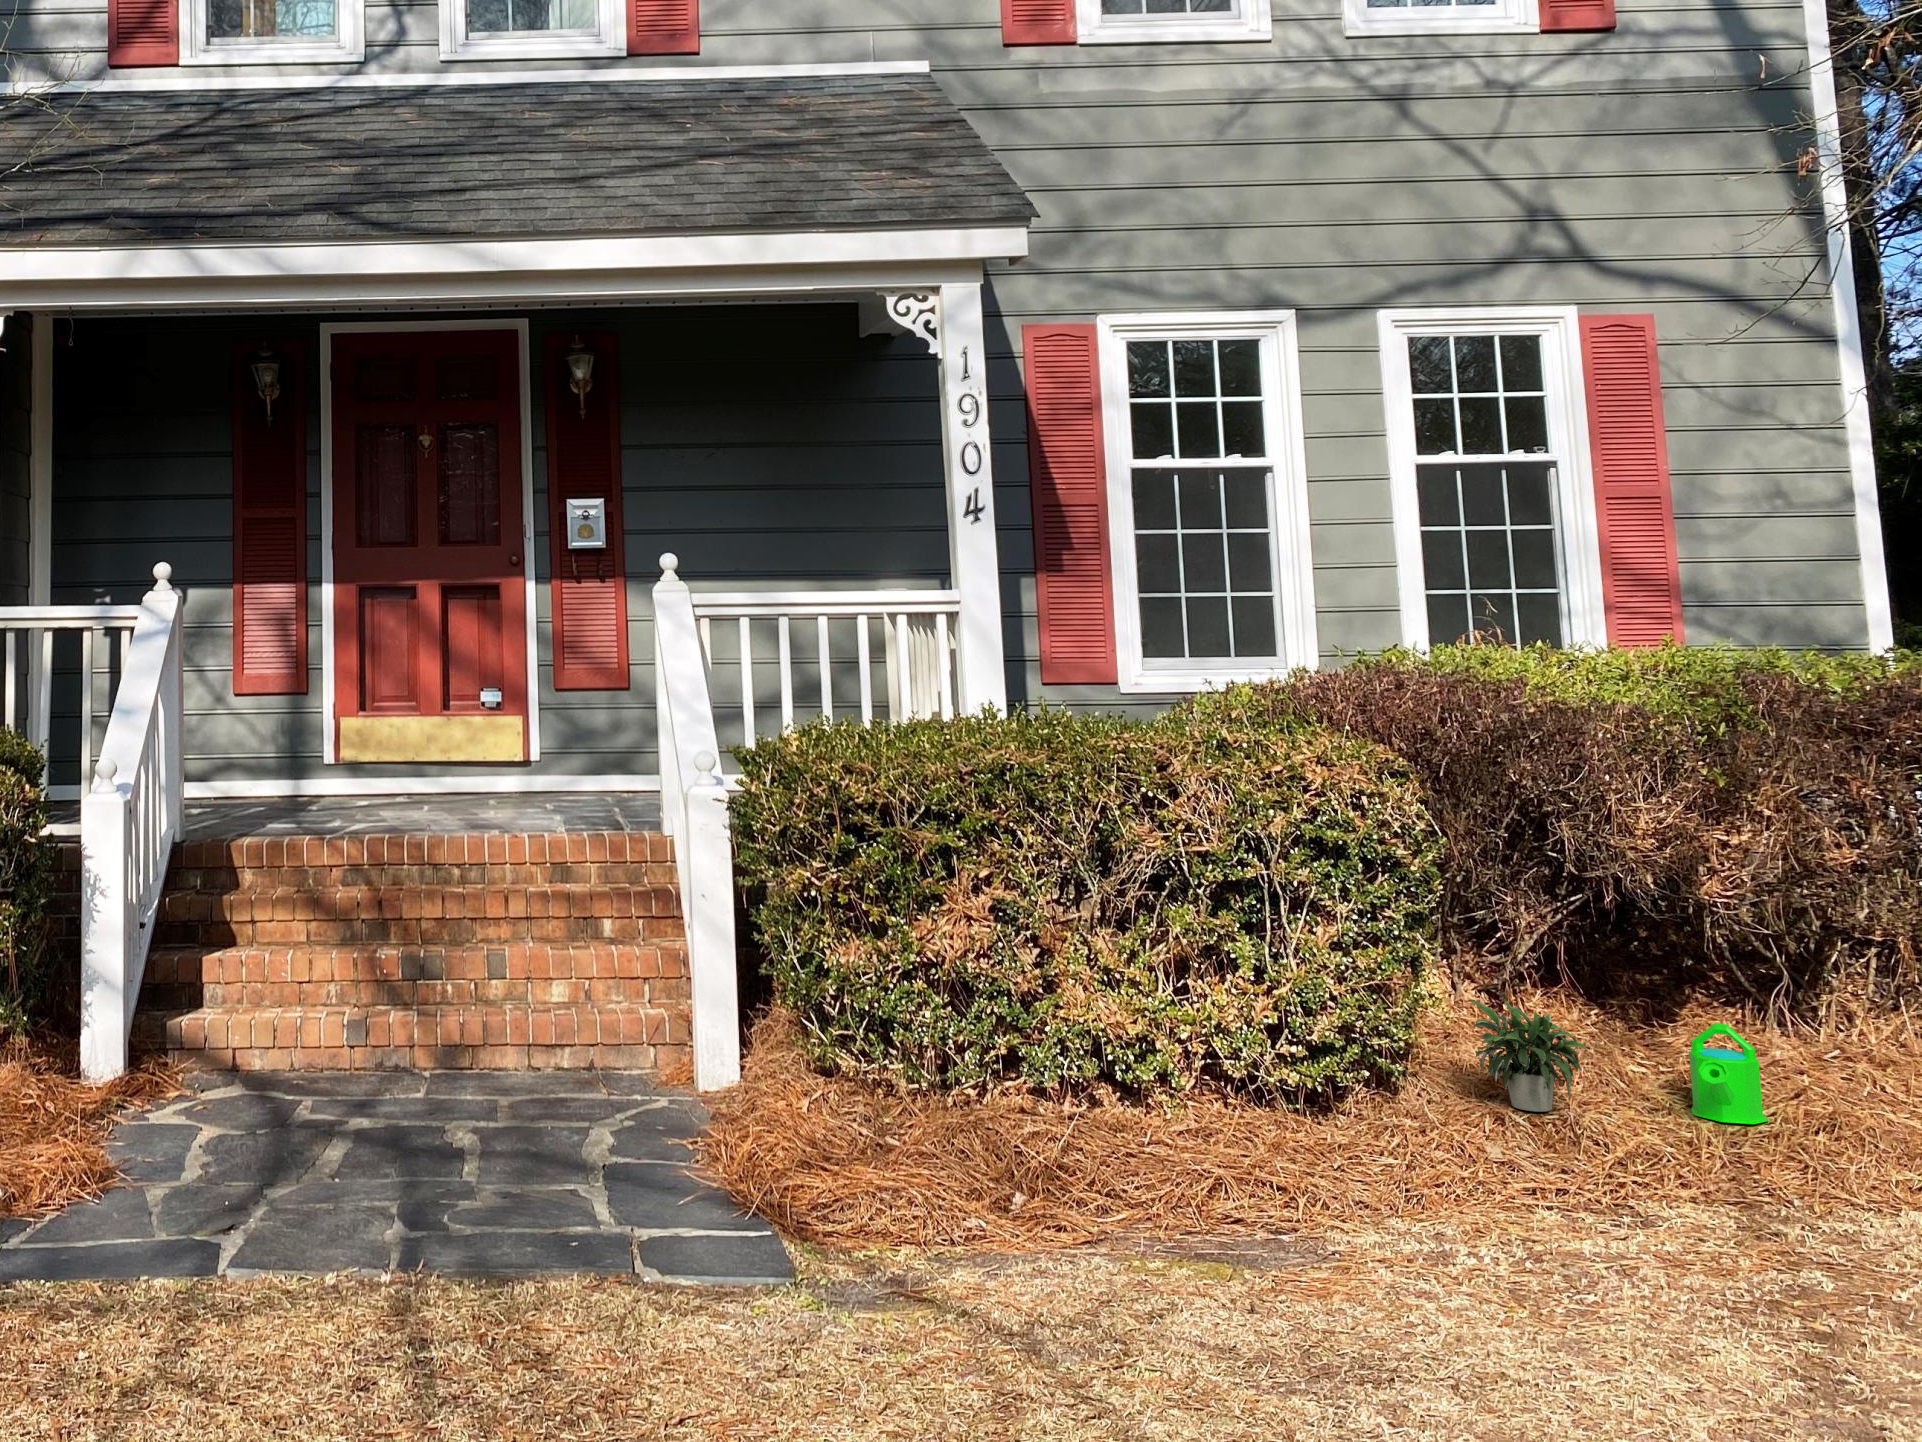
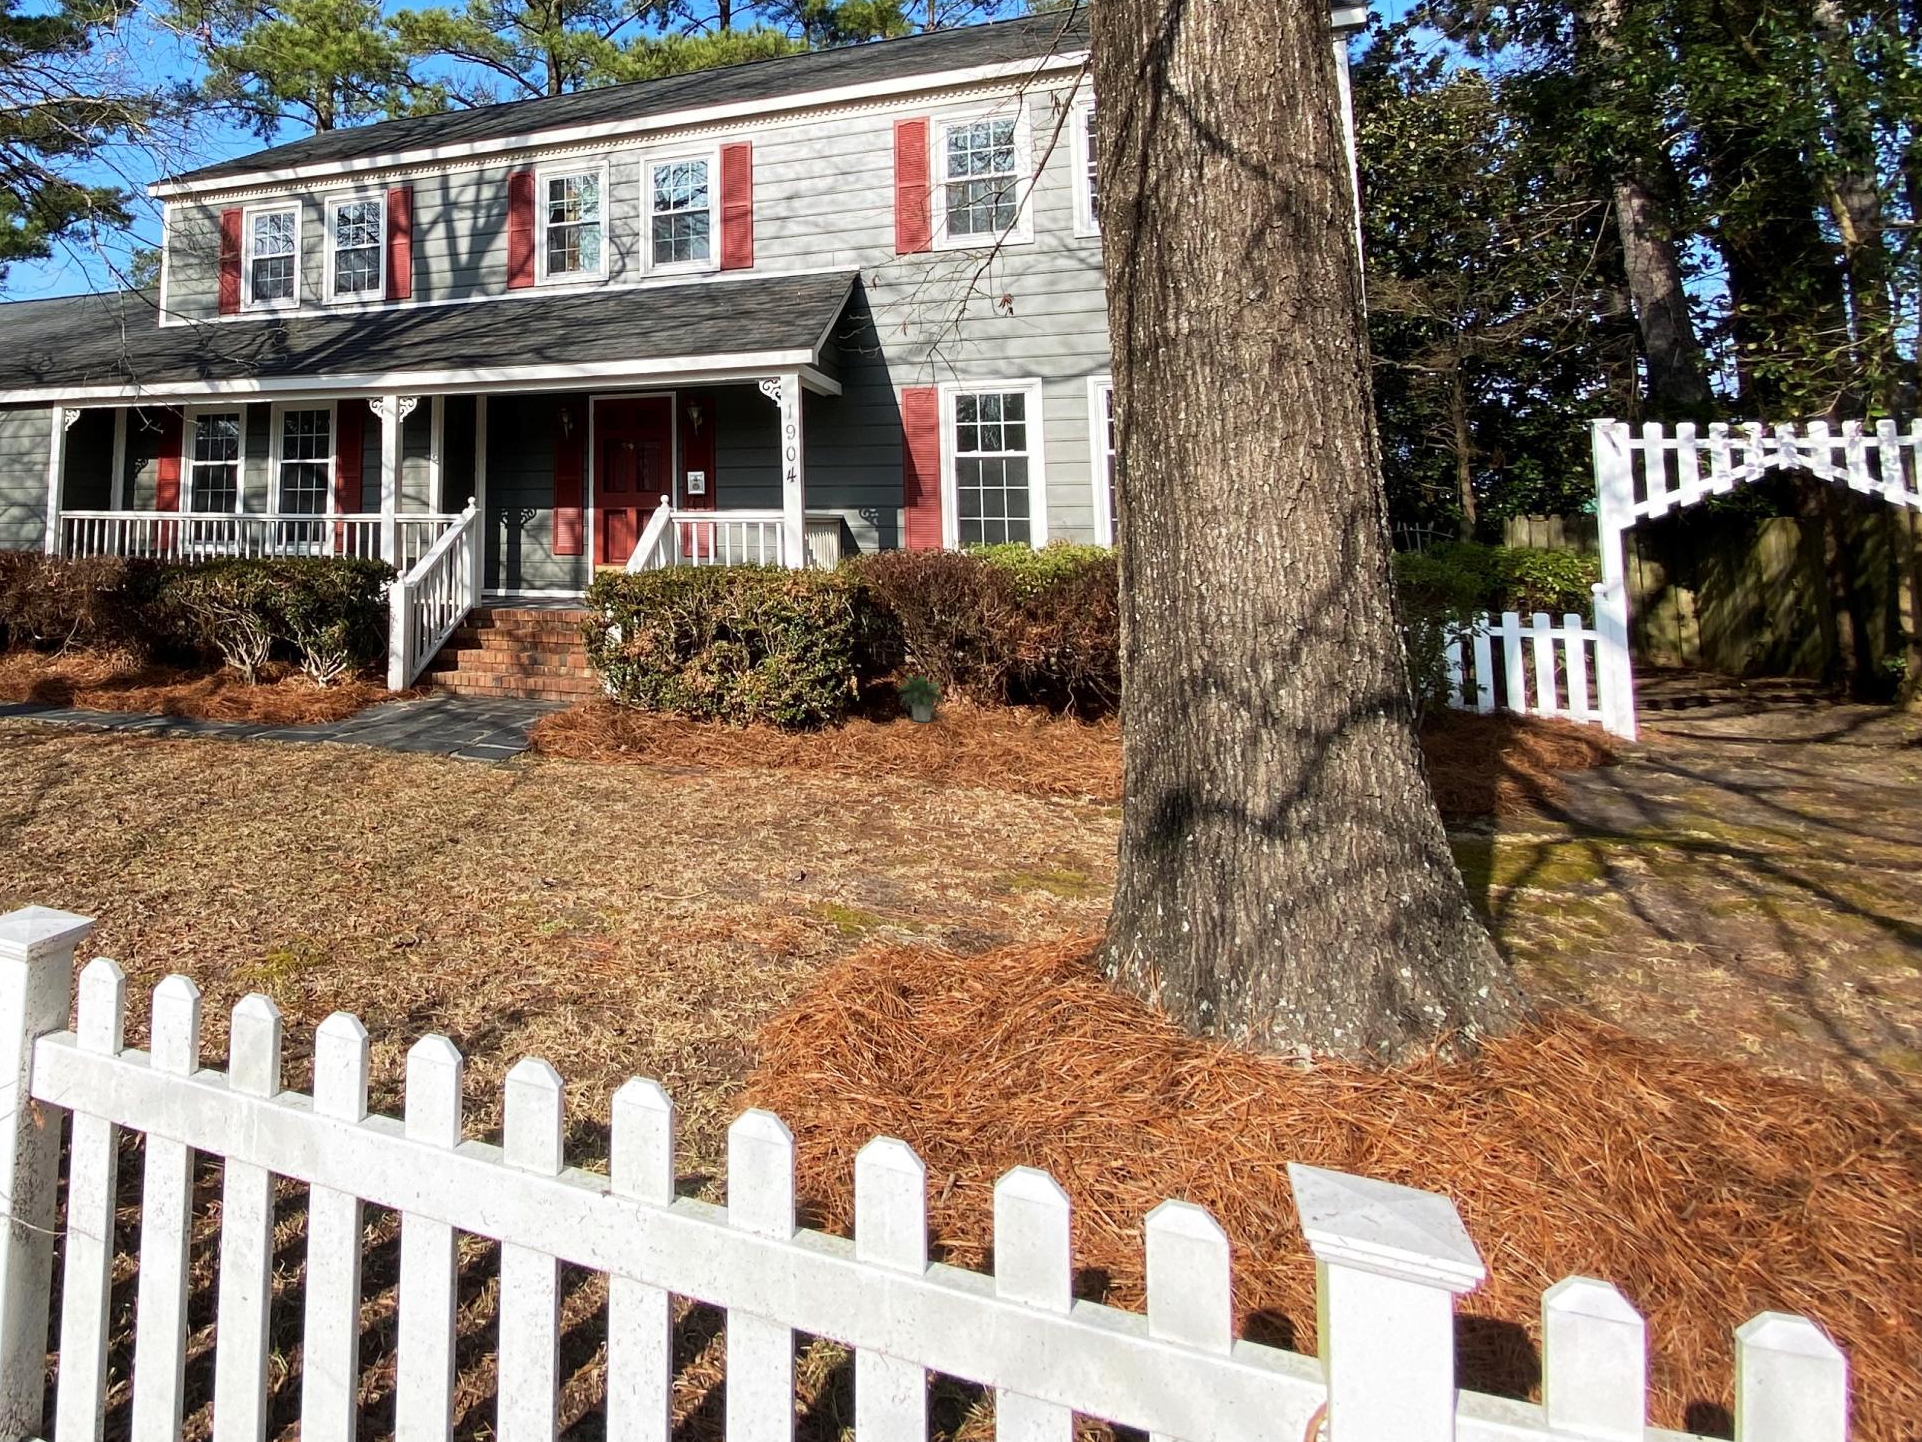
watering can: present [1689,1023,1769,1124] -> none [986,688,1029,732]

